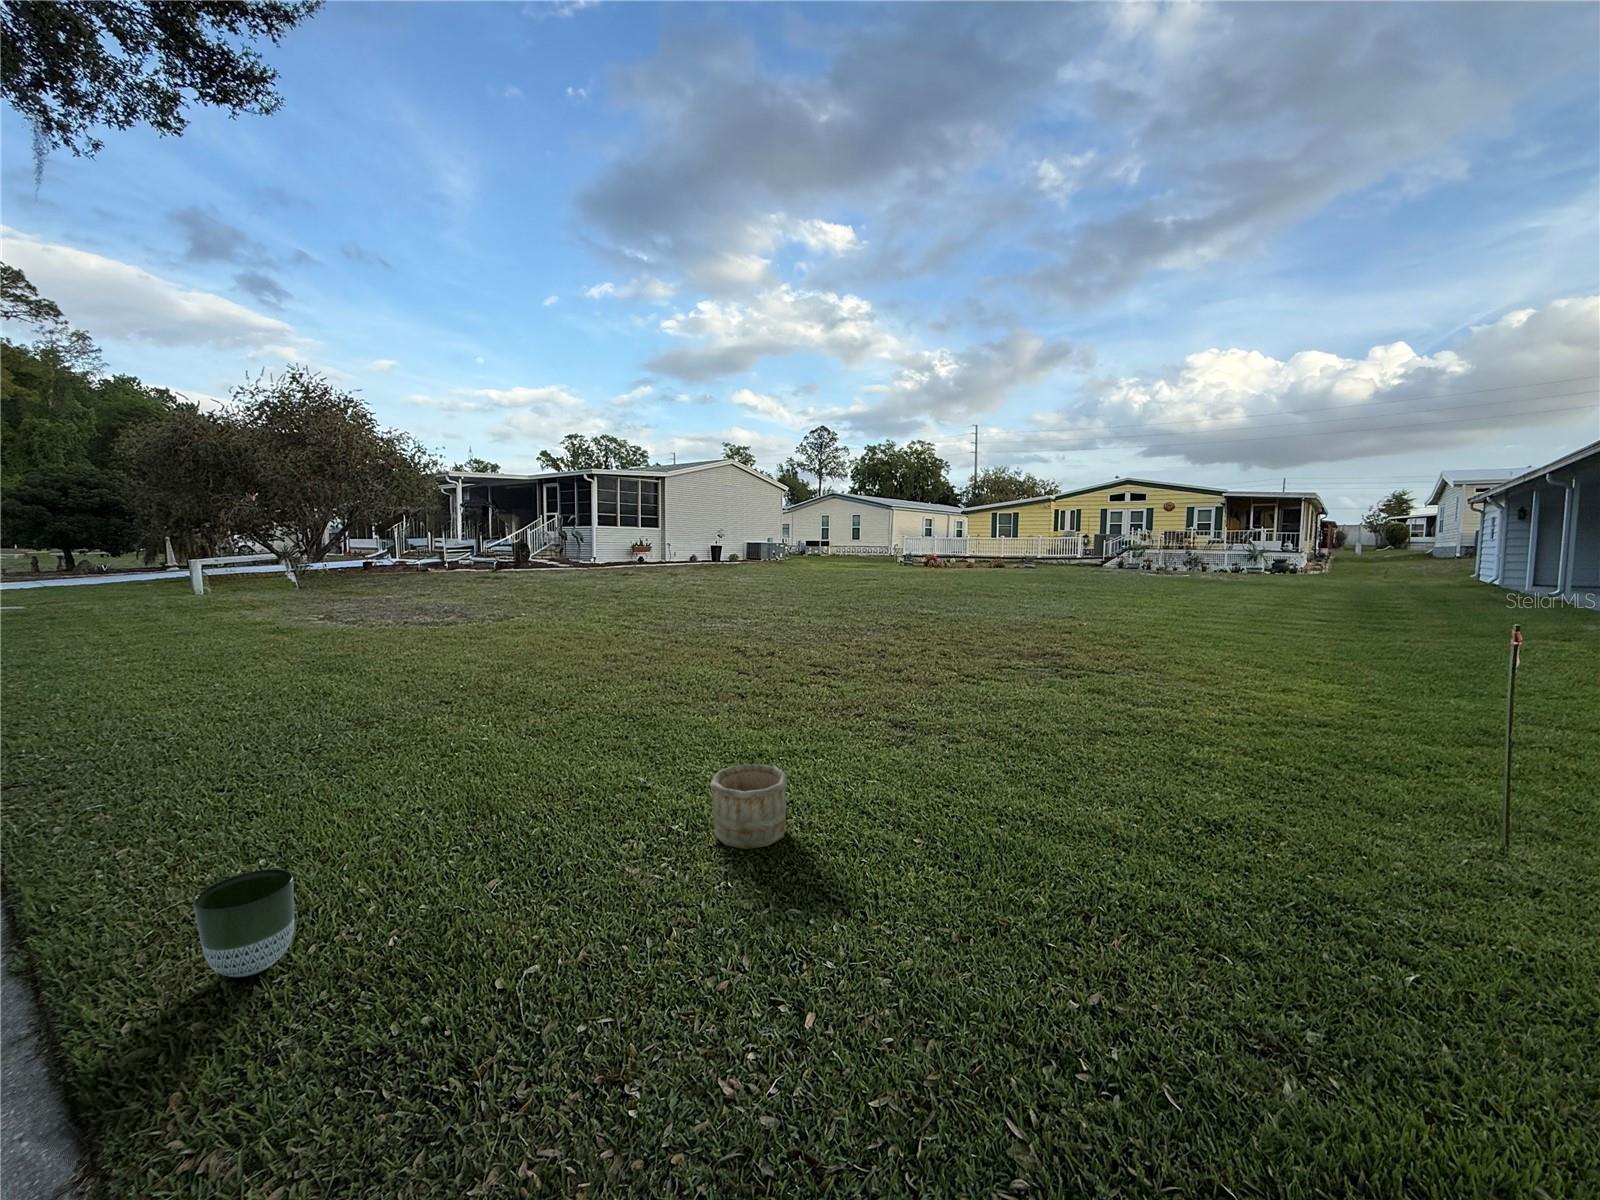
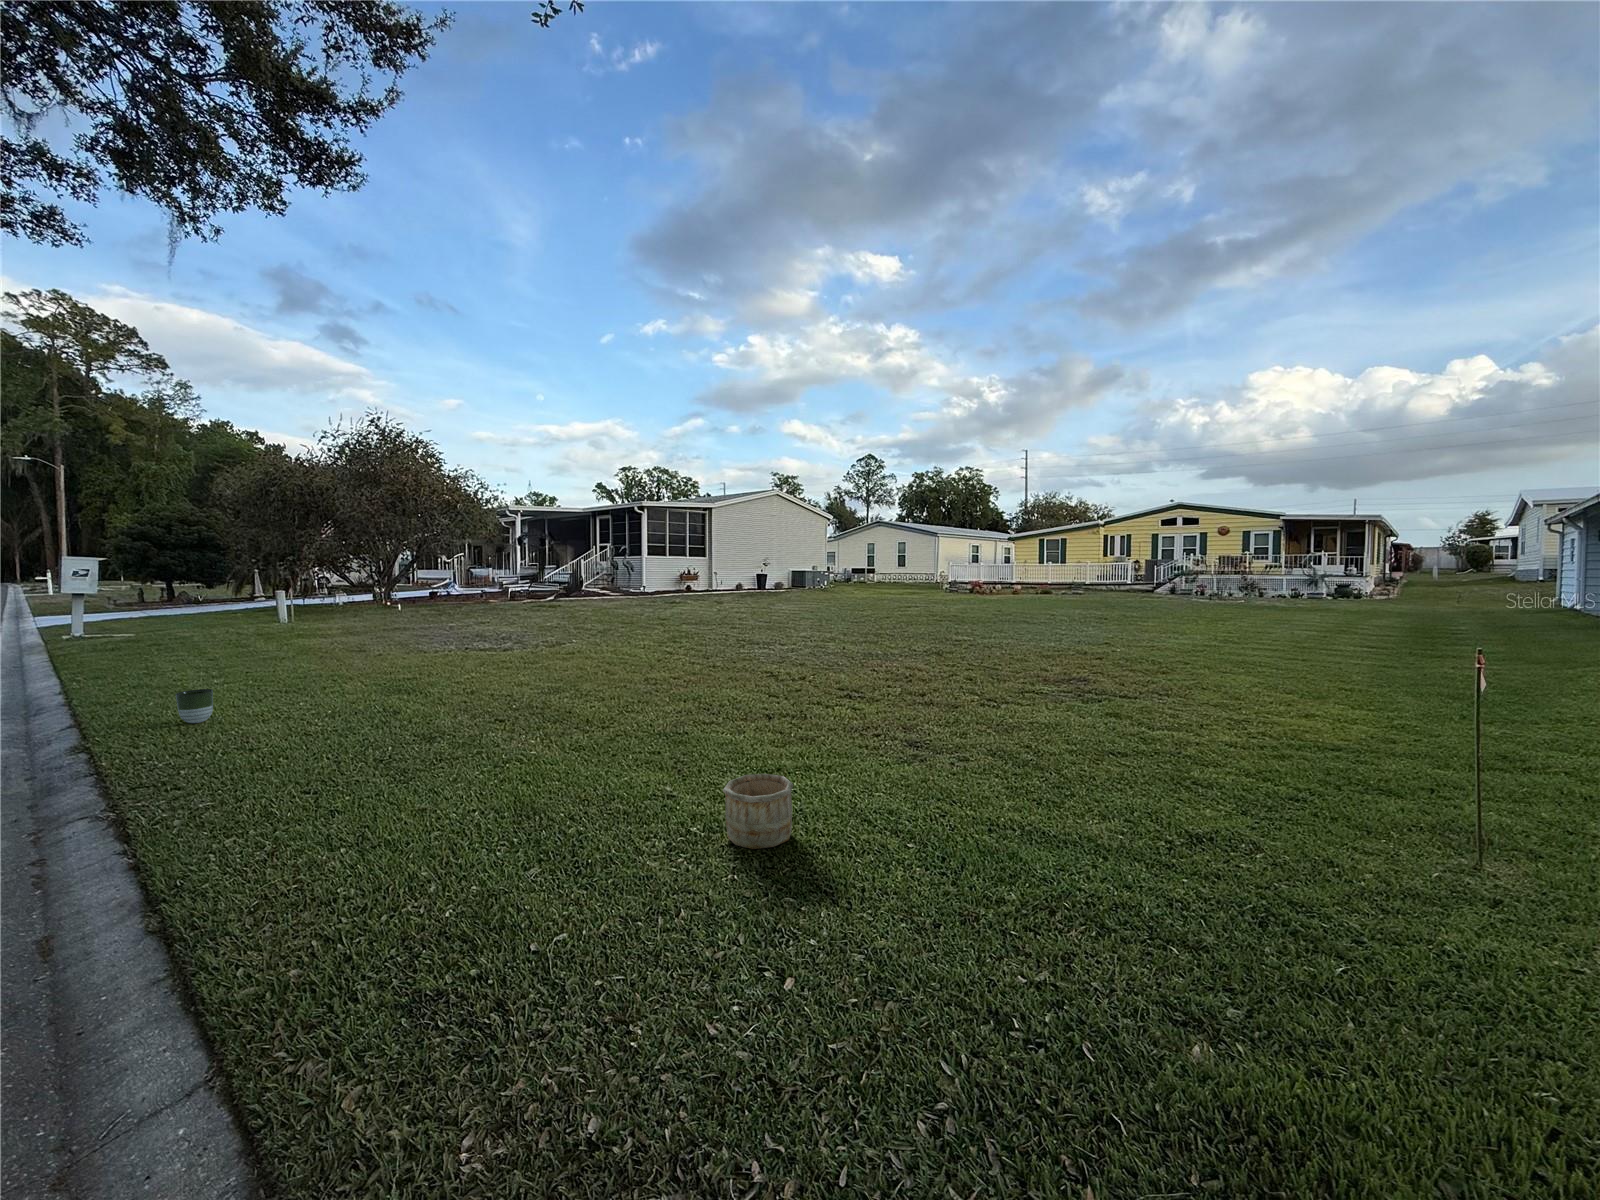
planter: present [193,869,294,977] -> present [176,689,213,723]

